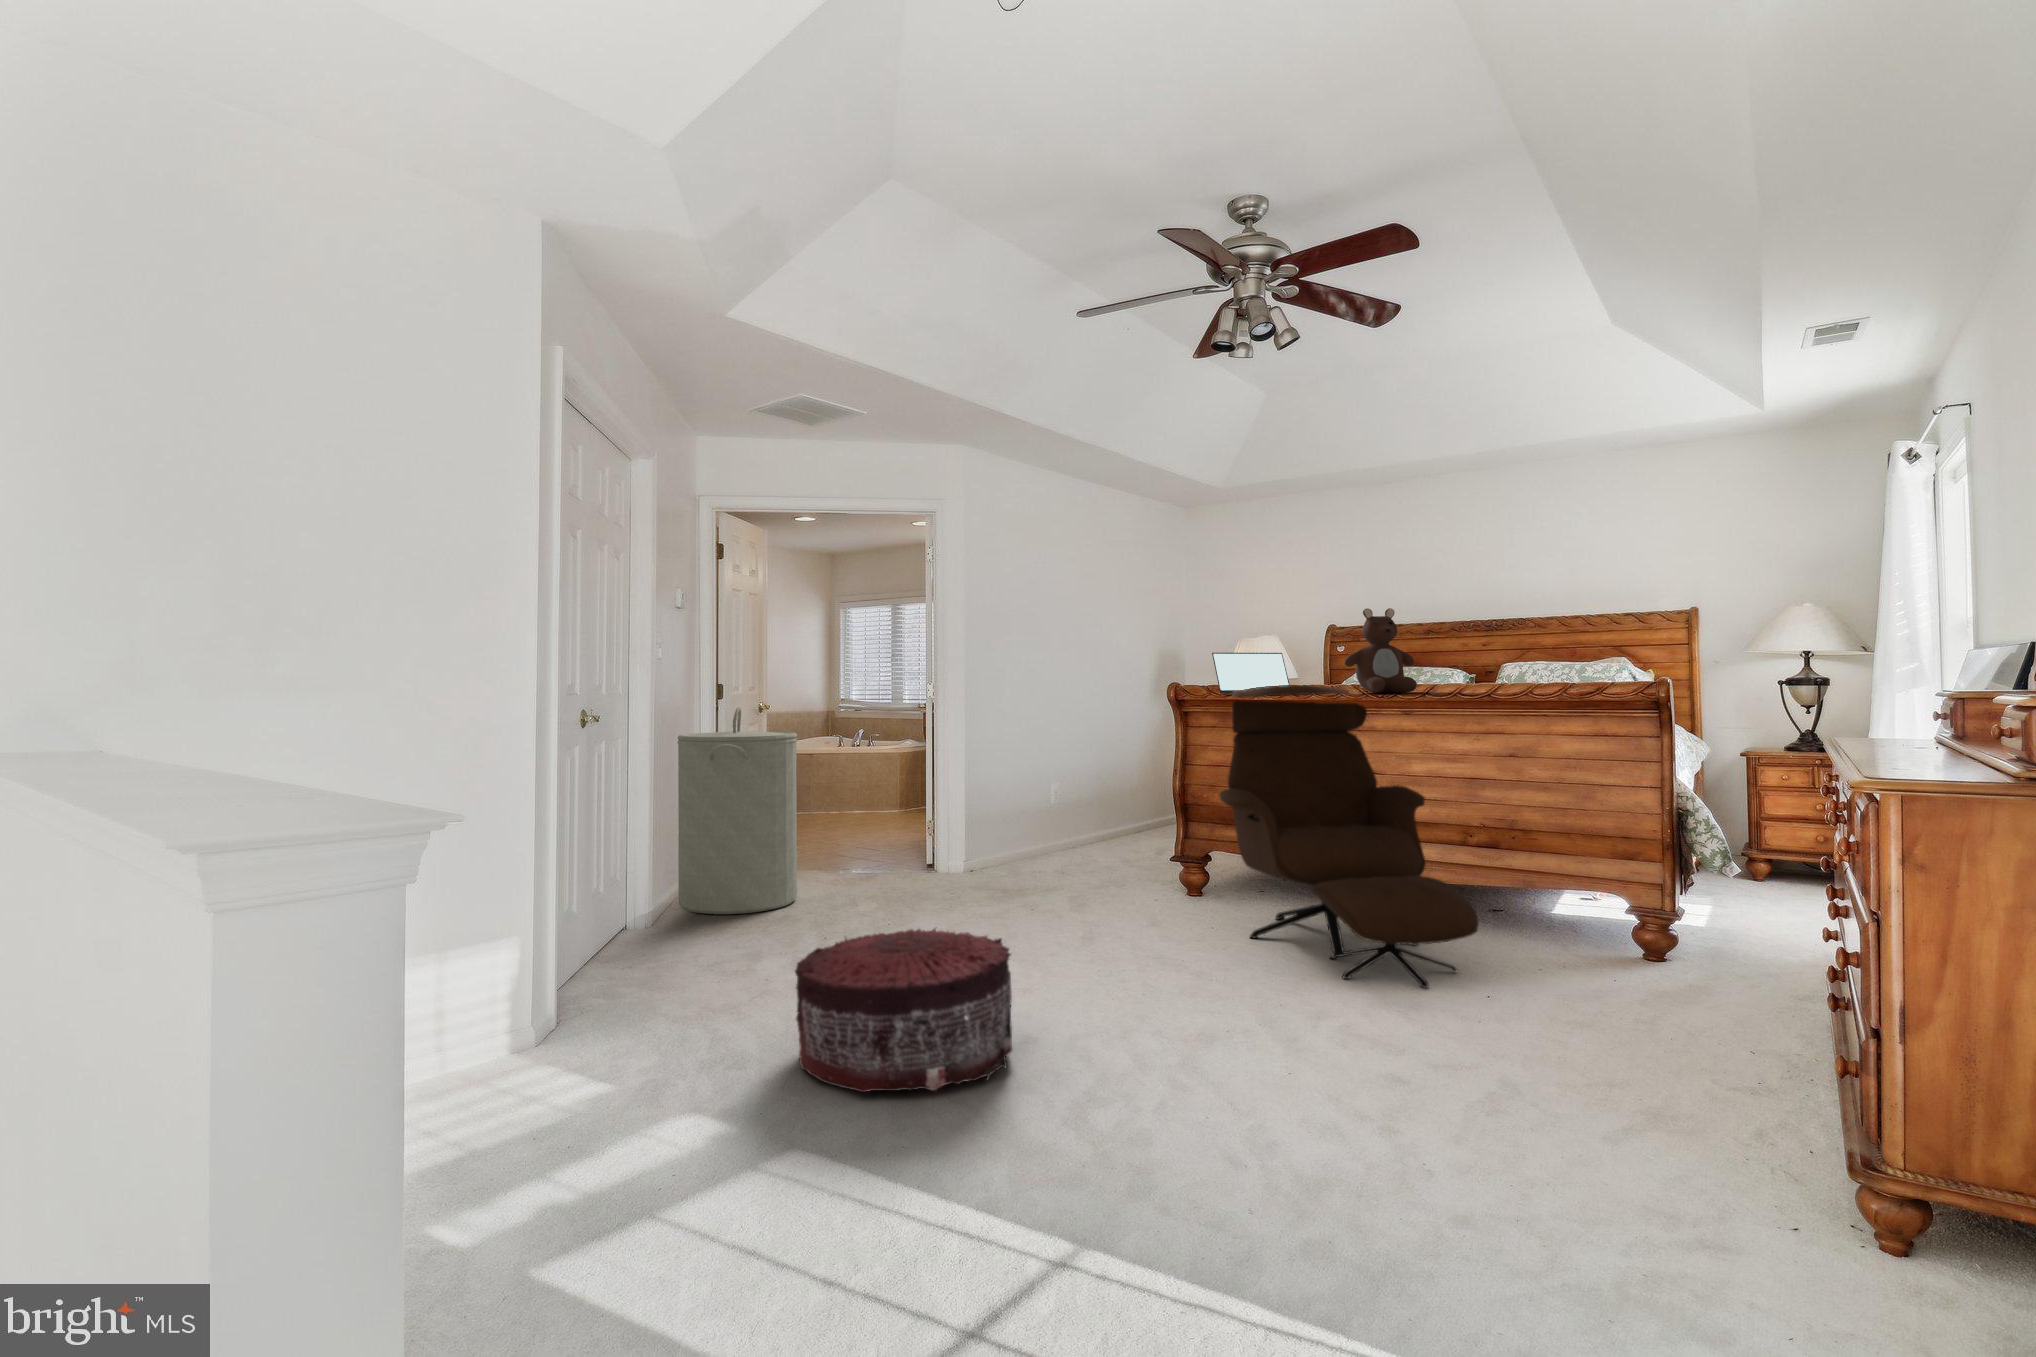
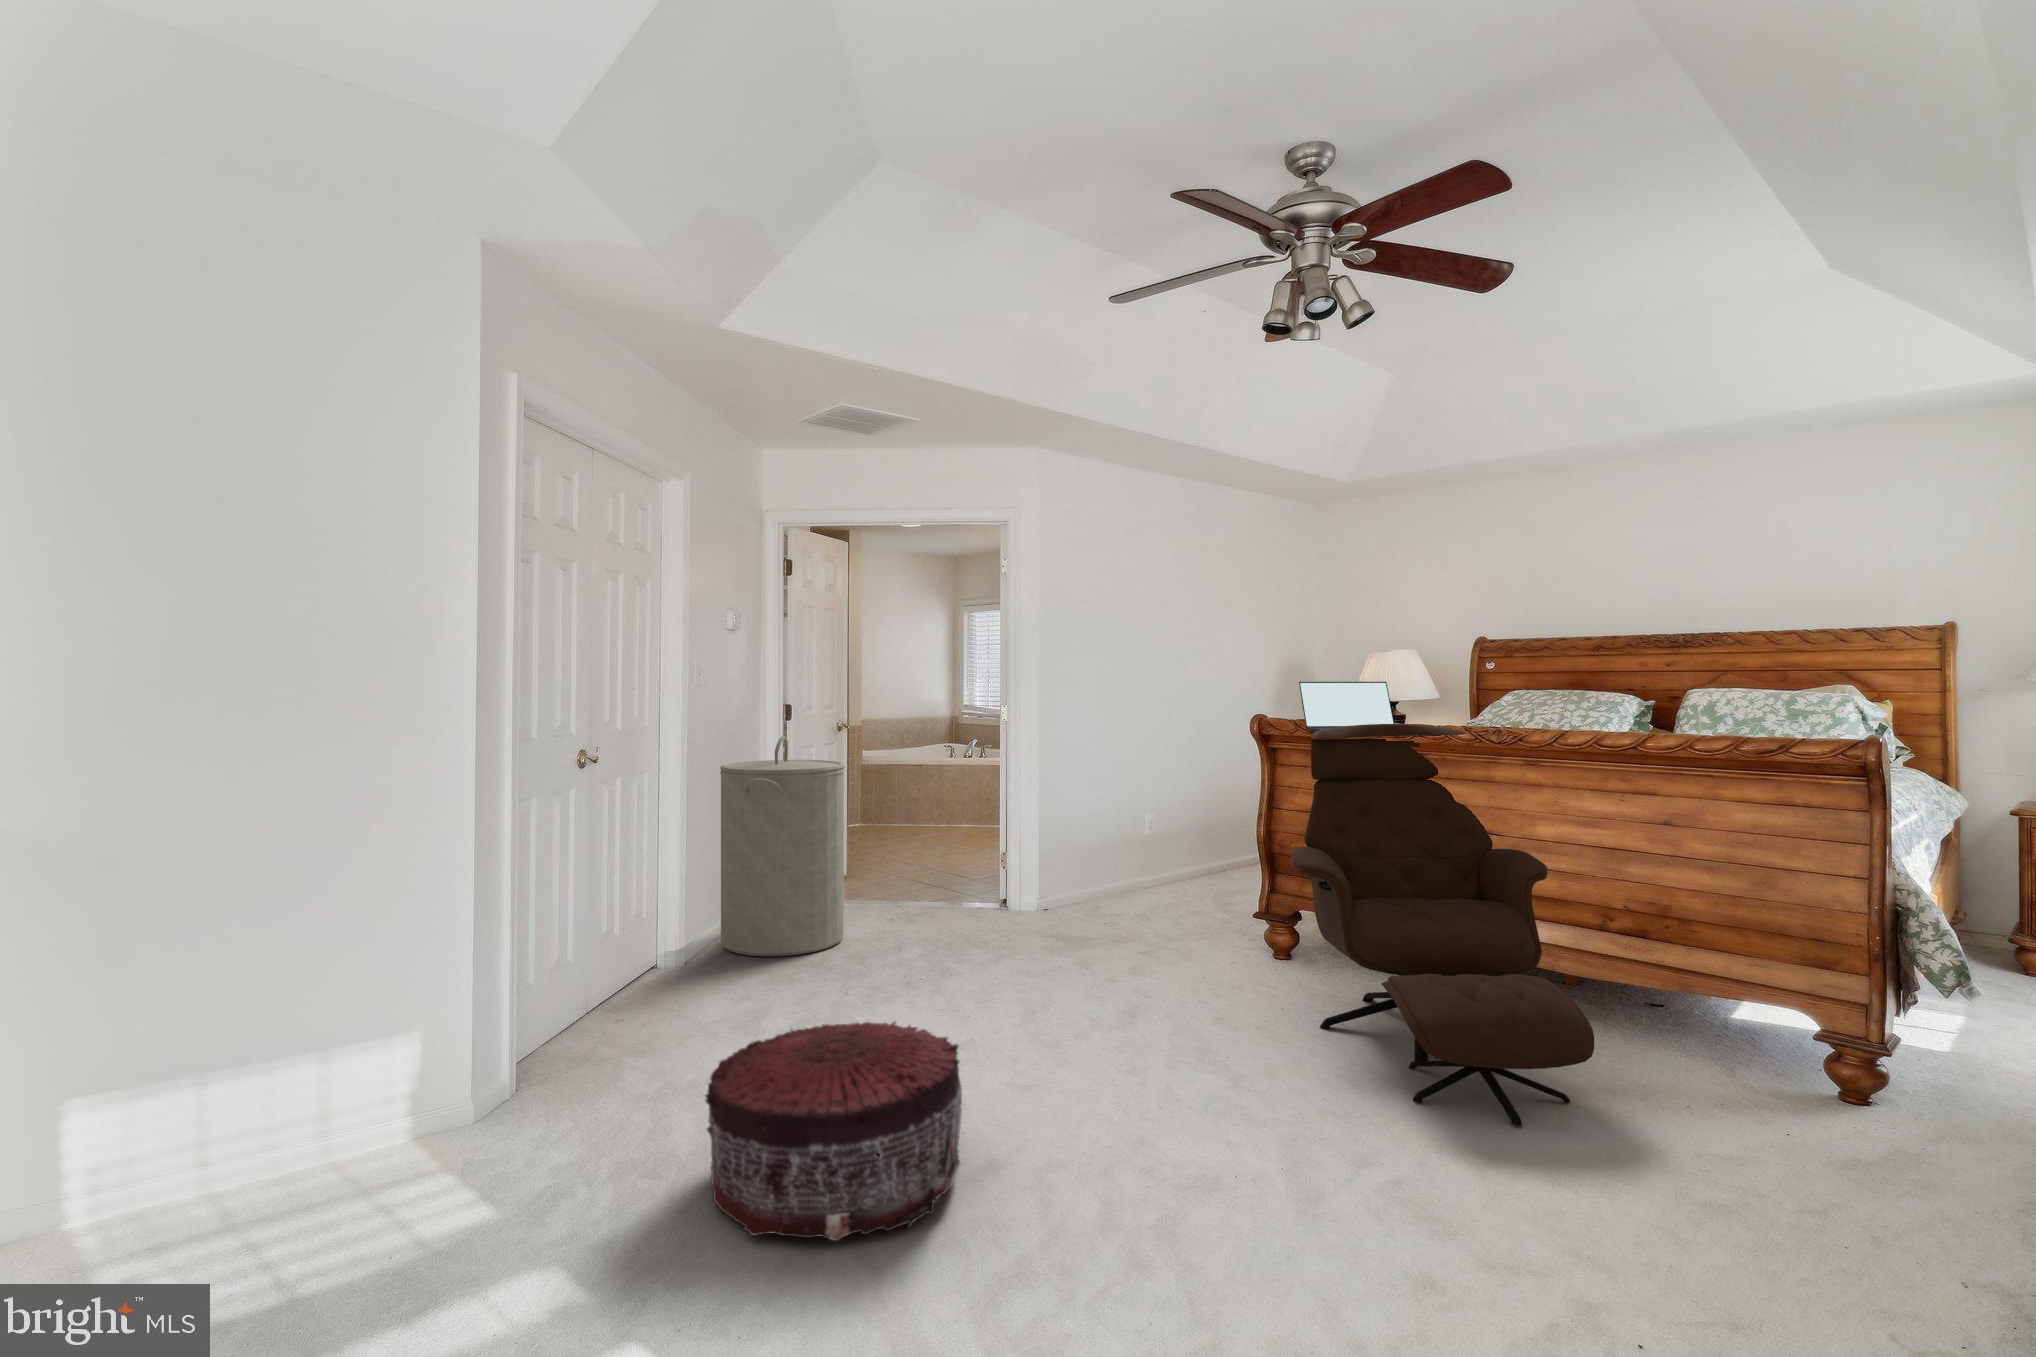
teddy bear: present [1344,608,1417,693] -> none [1452,633,1543,737]

